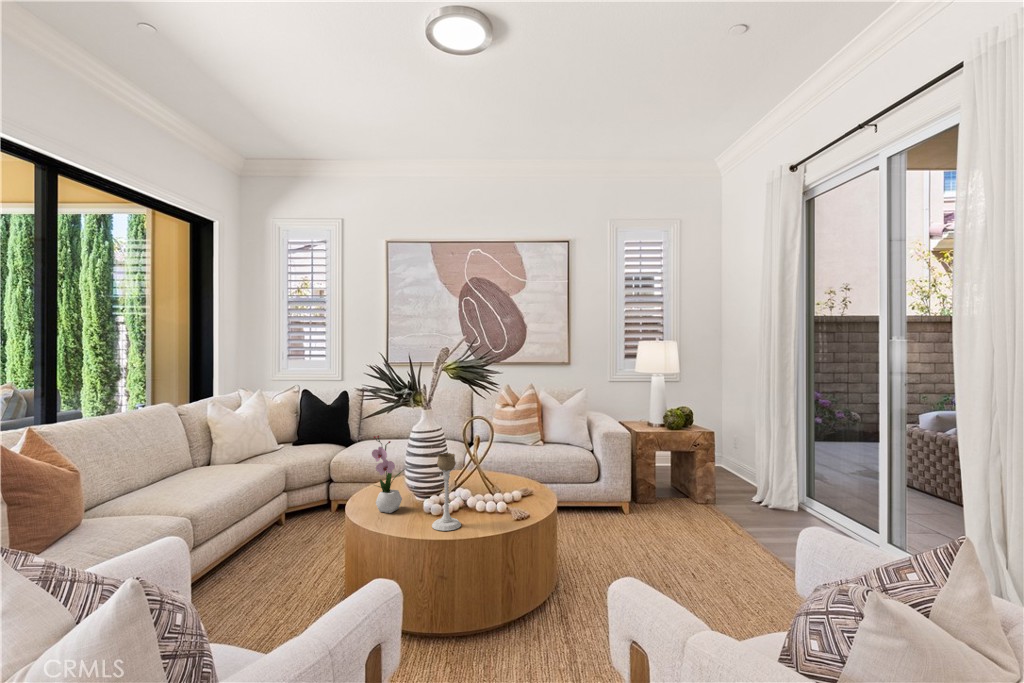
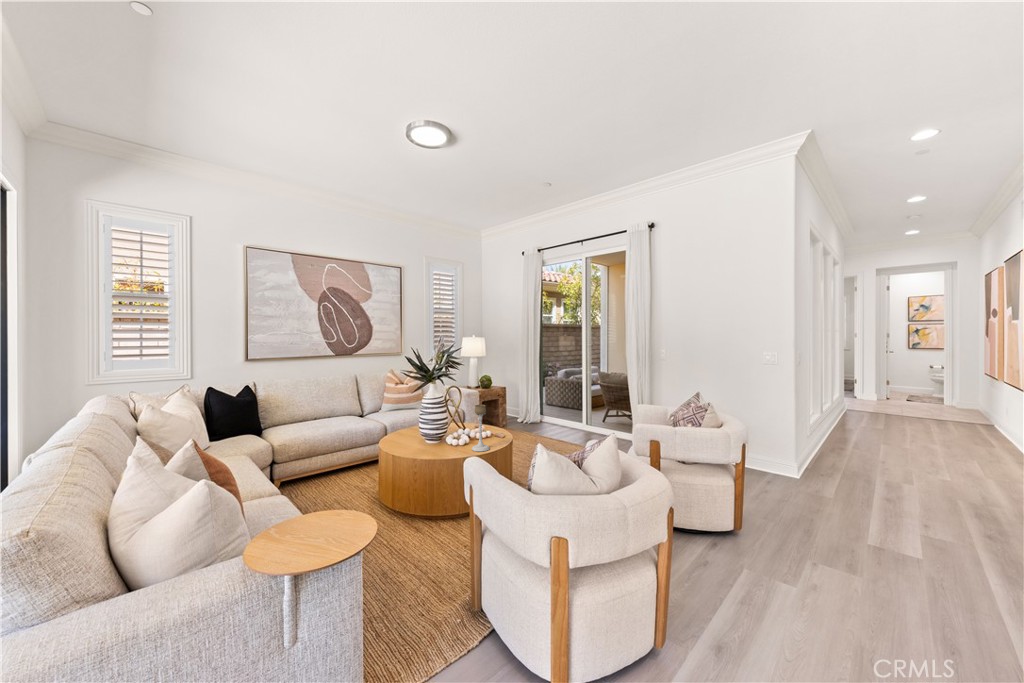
flower arrangement: present [372,435,405,513] -> none [420,401,439,454]

